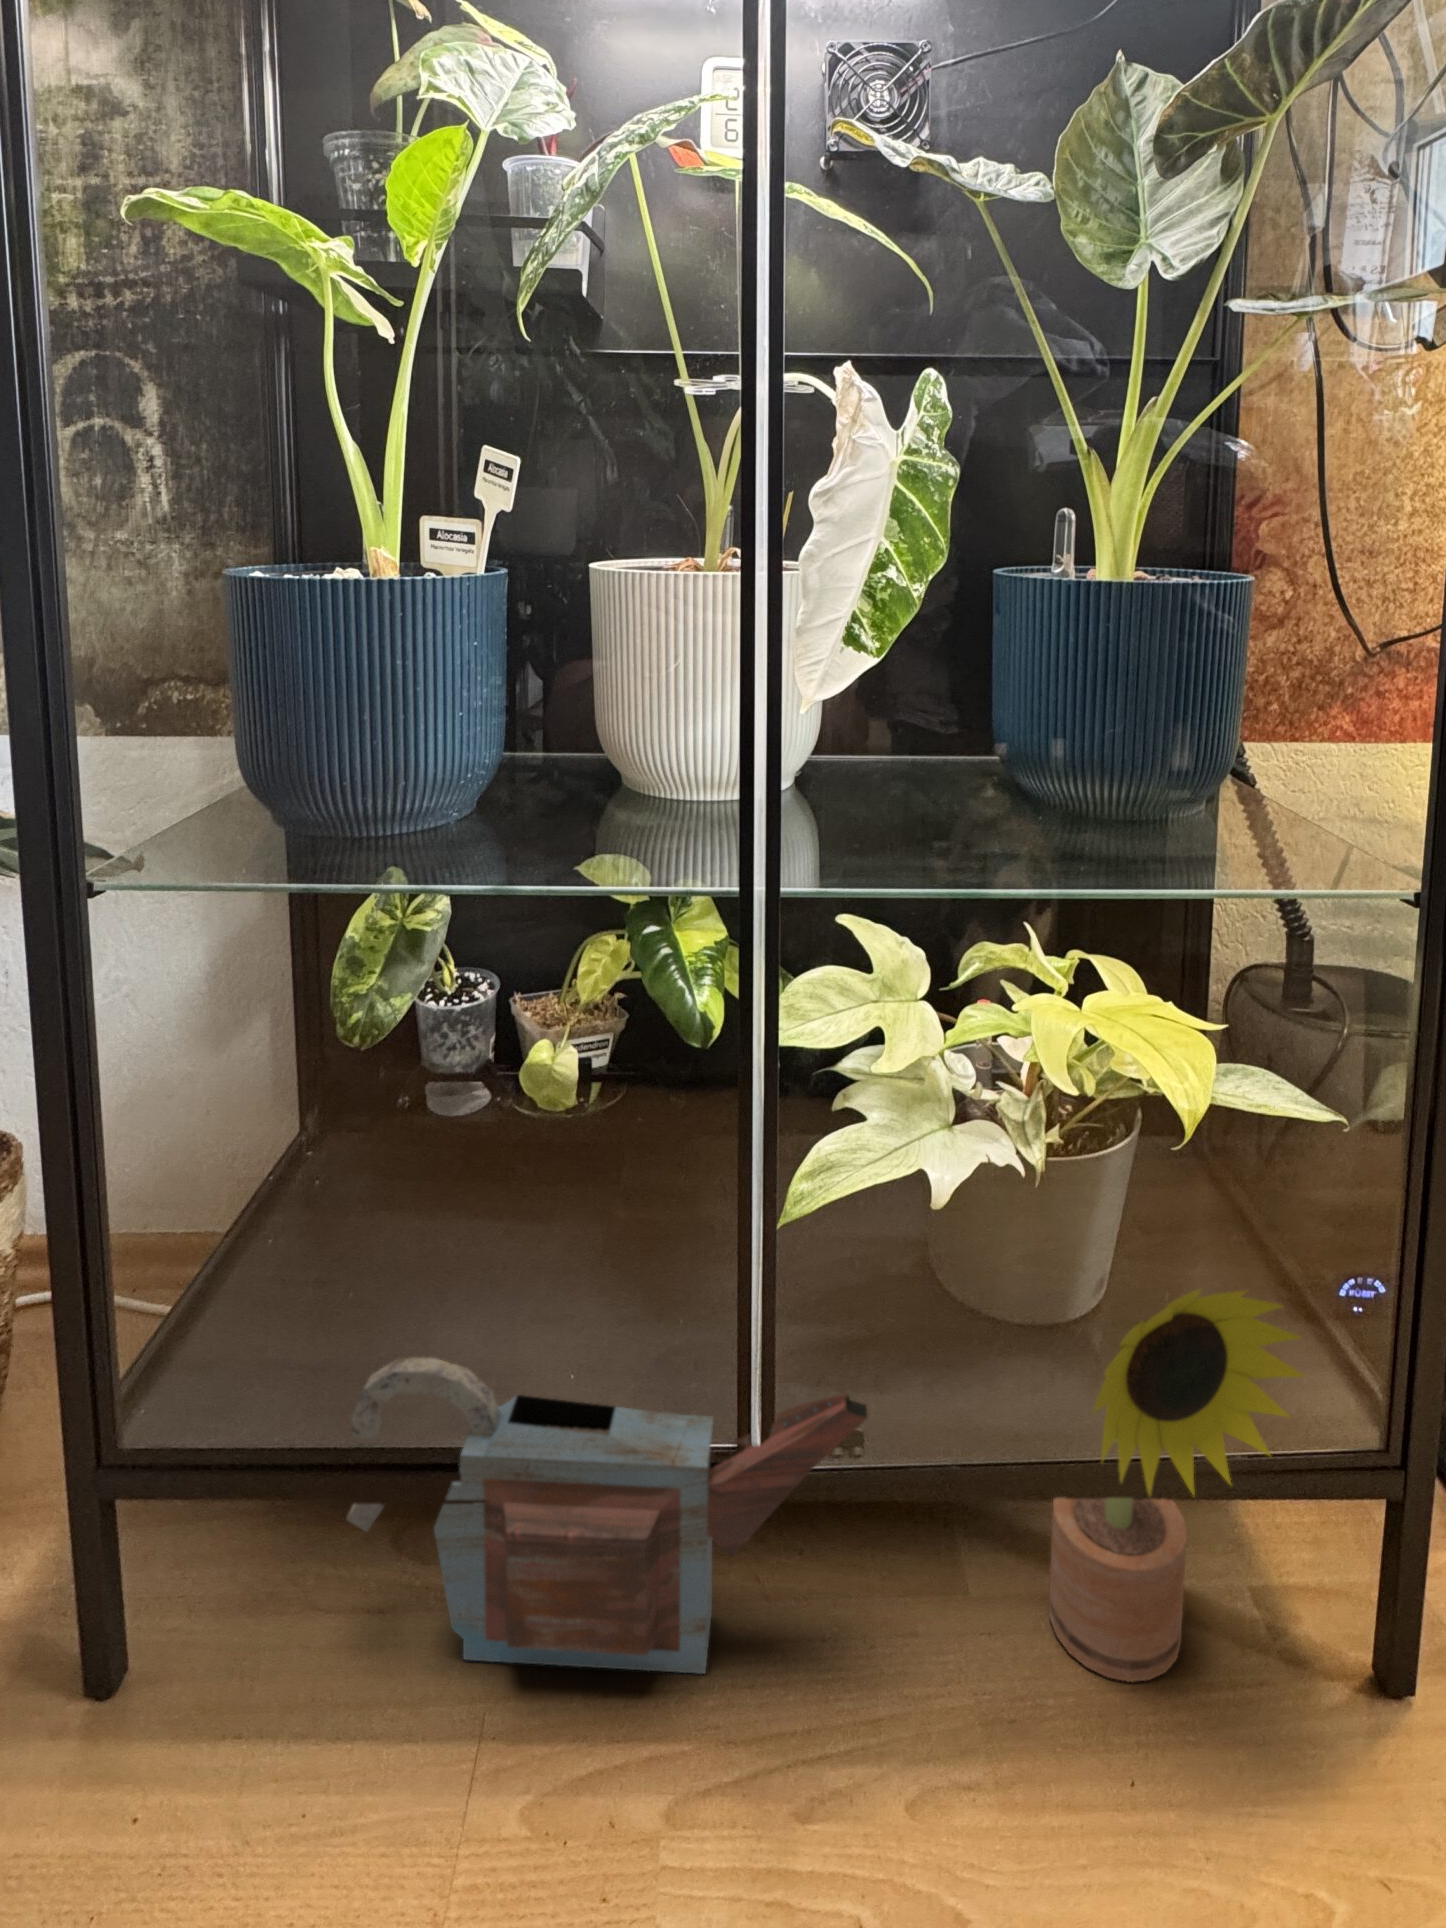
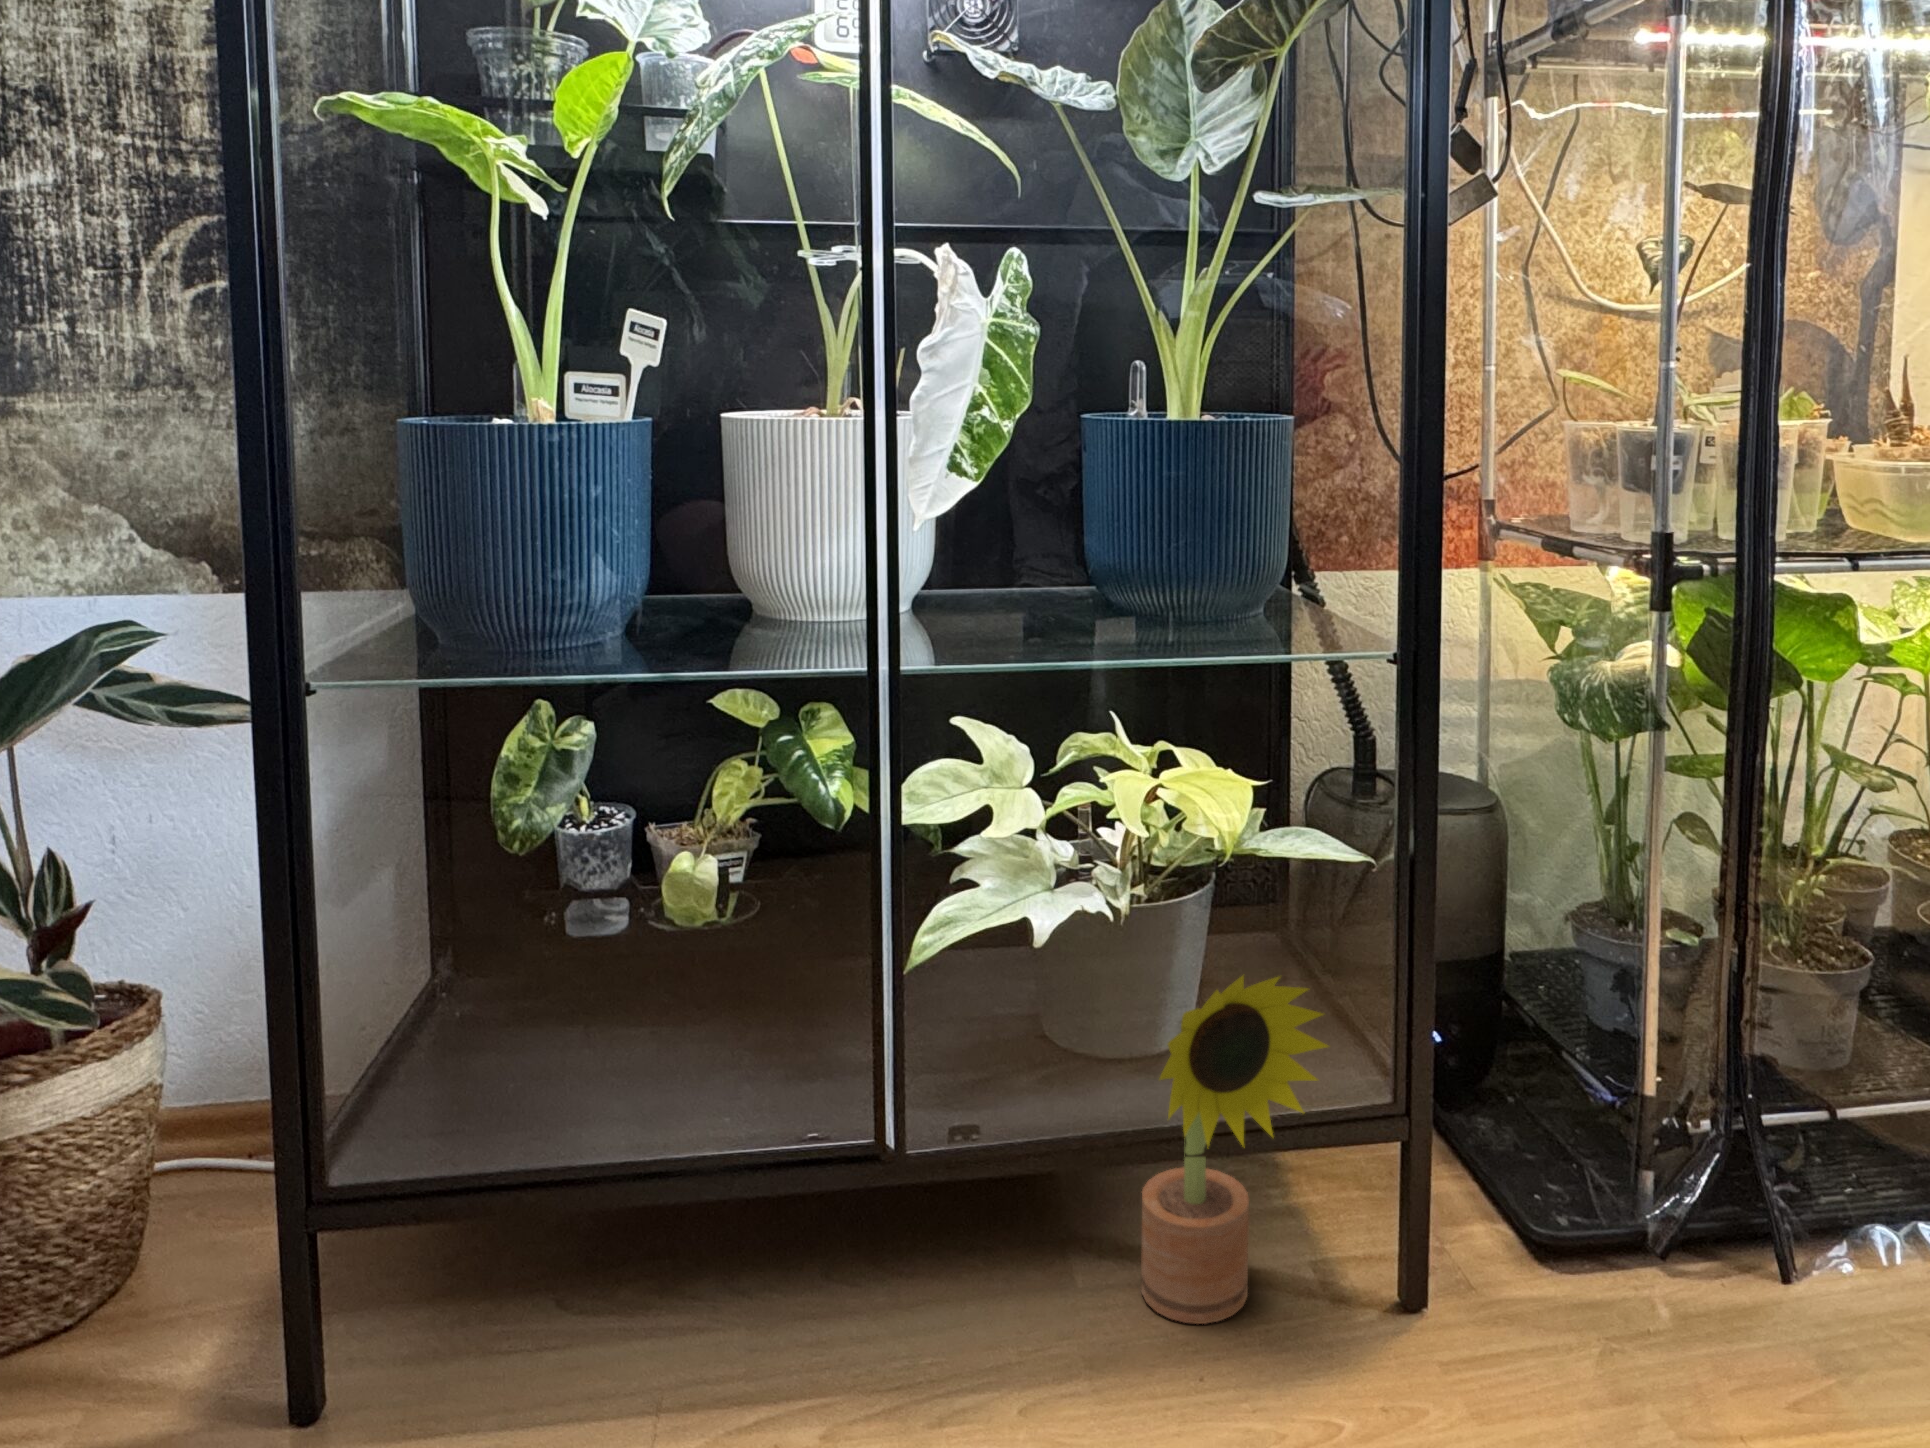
watering can: present [347,1358,867,1674] -> none [523,1102,983,1369]

